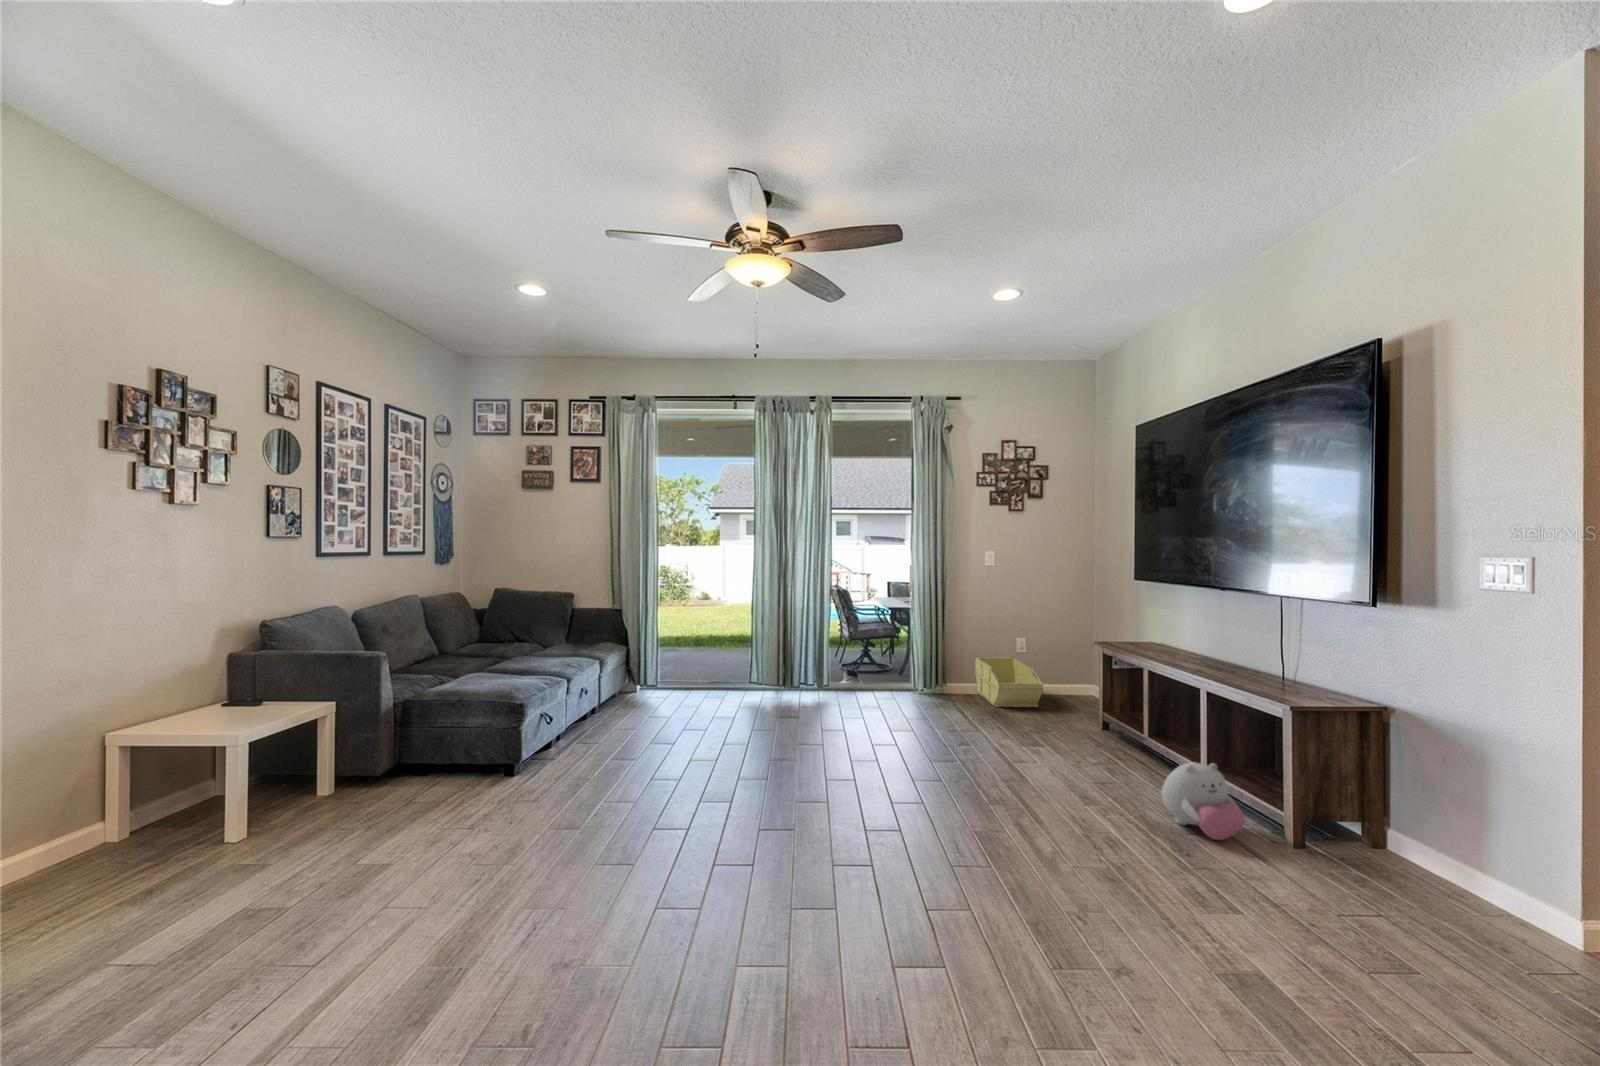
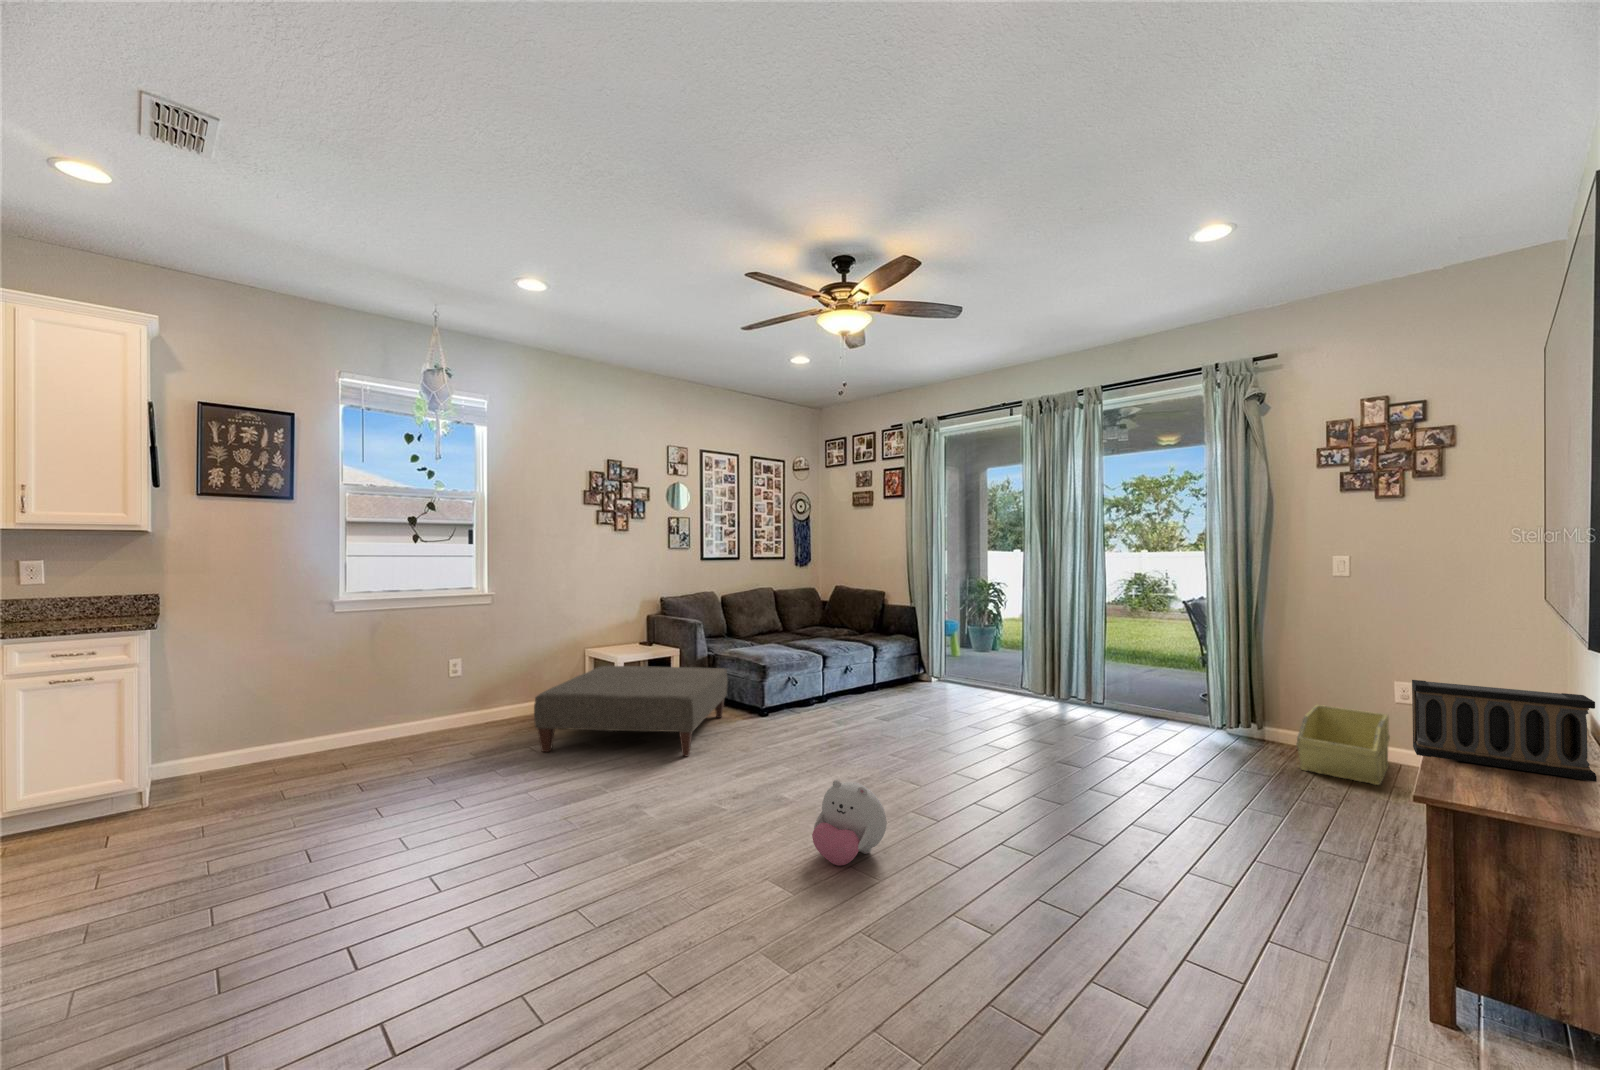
speaker: none [1236,633,1318,682] -> present [1412,680,1597,782]
ottoman: none [162,724,540,995] -> present [534,666,728,756]
plush toy: present [1161,762,1245,840] -> present [812,780,887,865]

